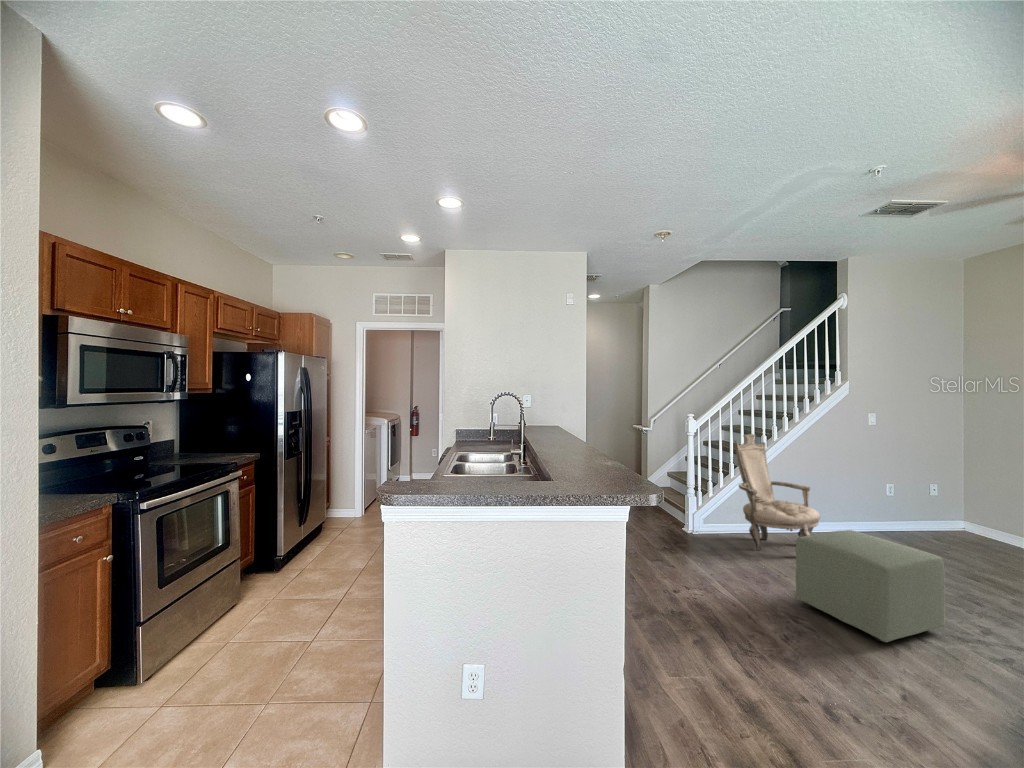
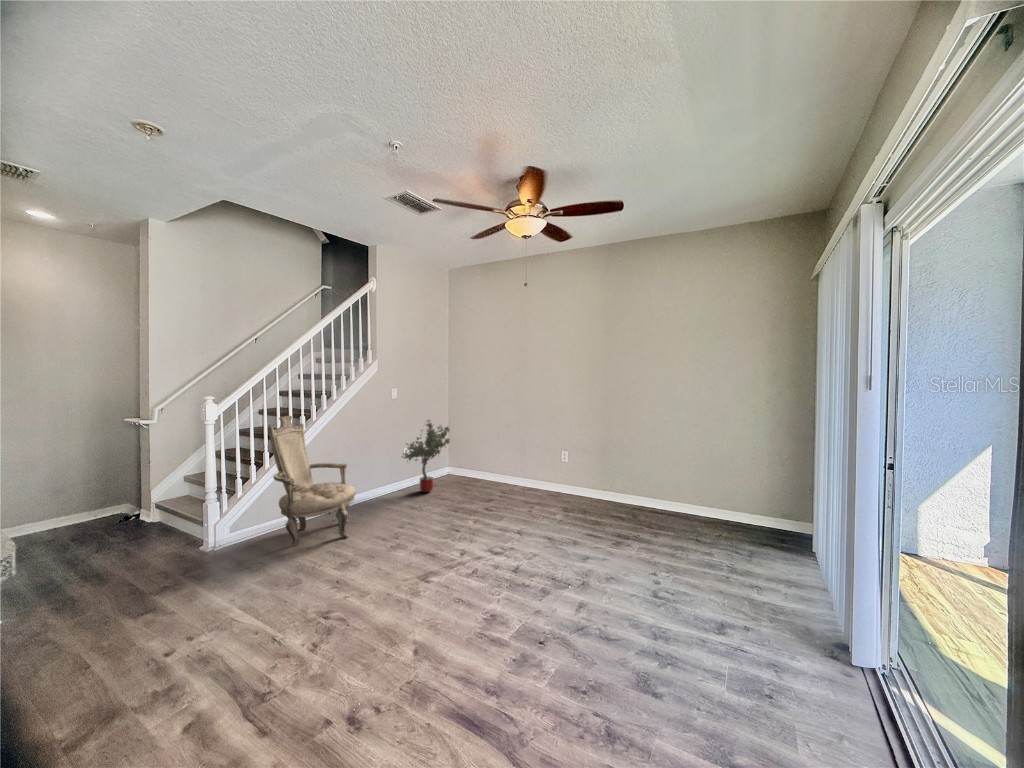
potted tree: none [881,452,963,544] -> present [403,420,450,493]
ottoman: present [796,530,945,642] -> none [334,502,449,606]

